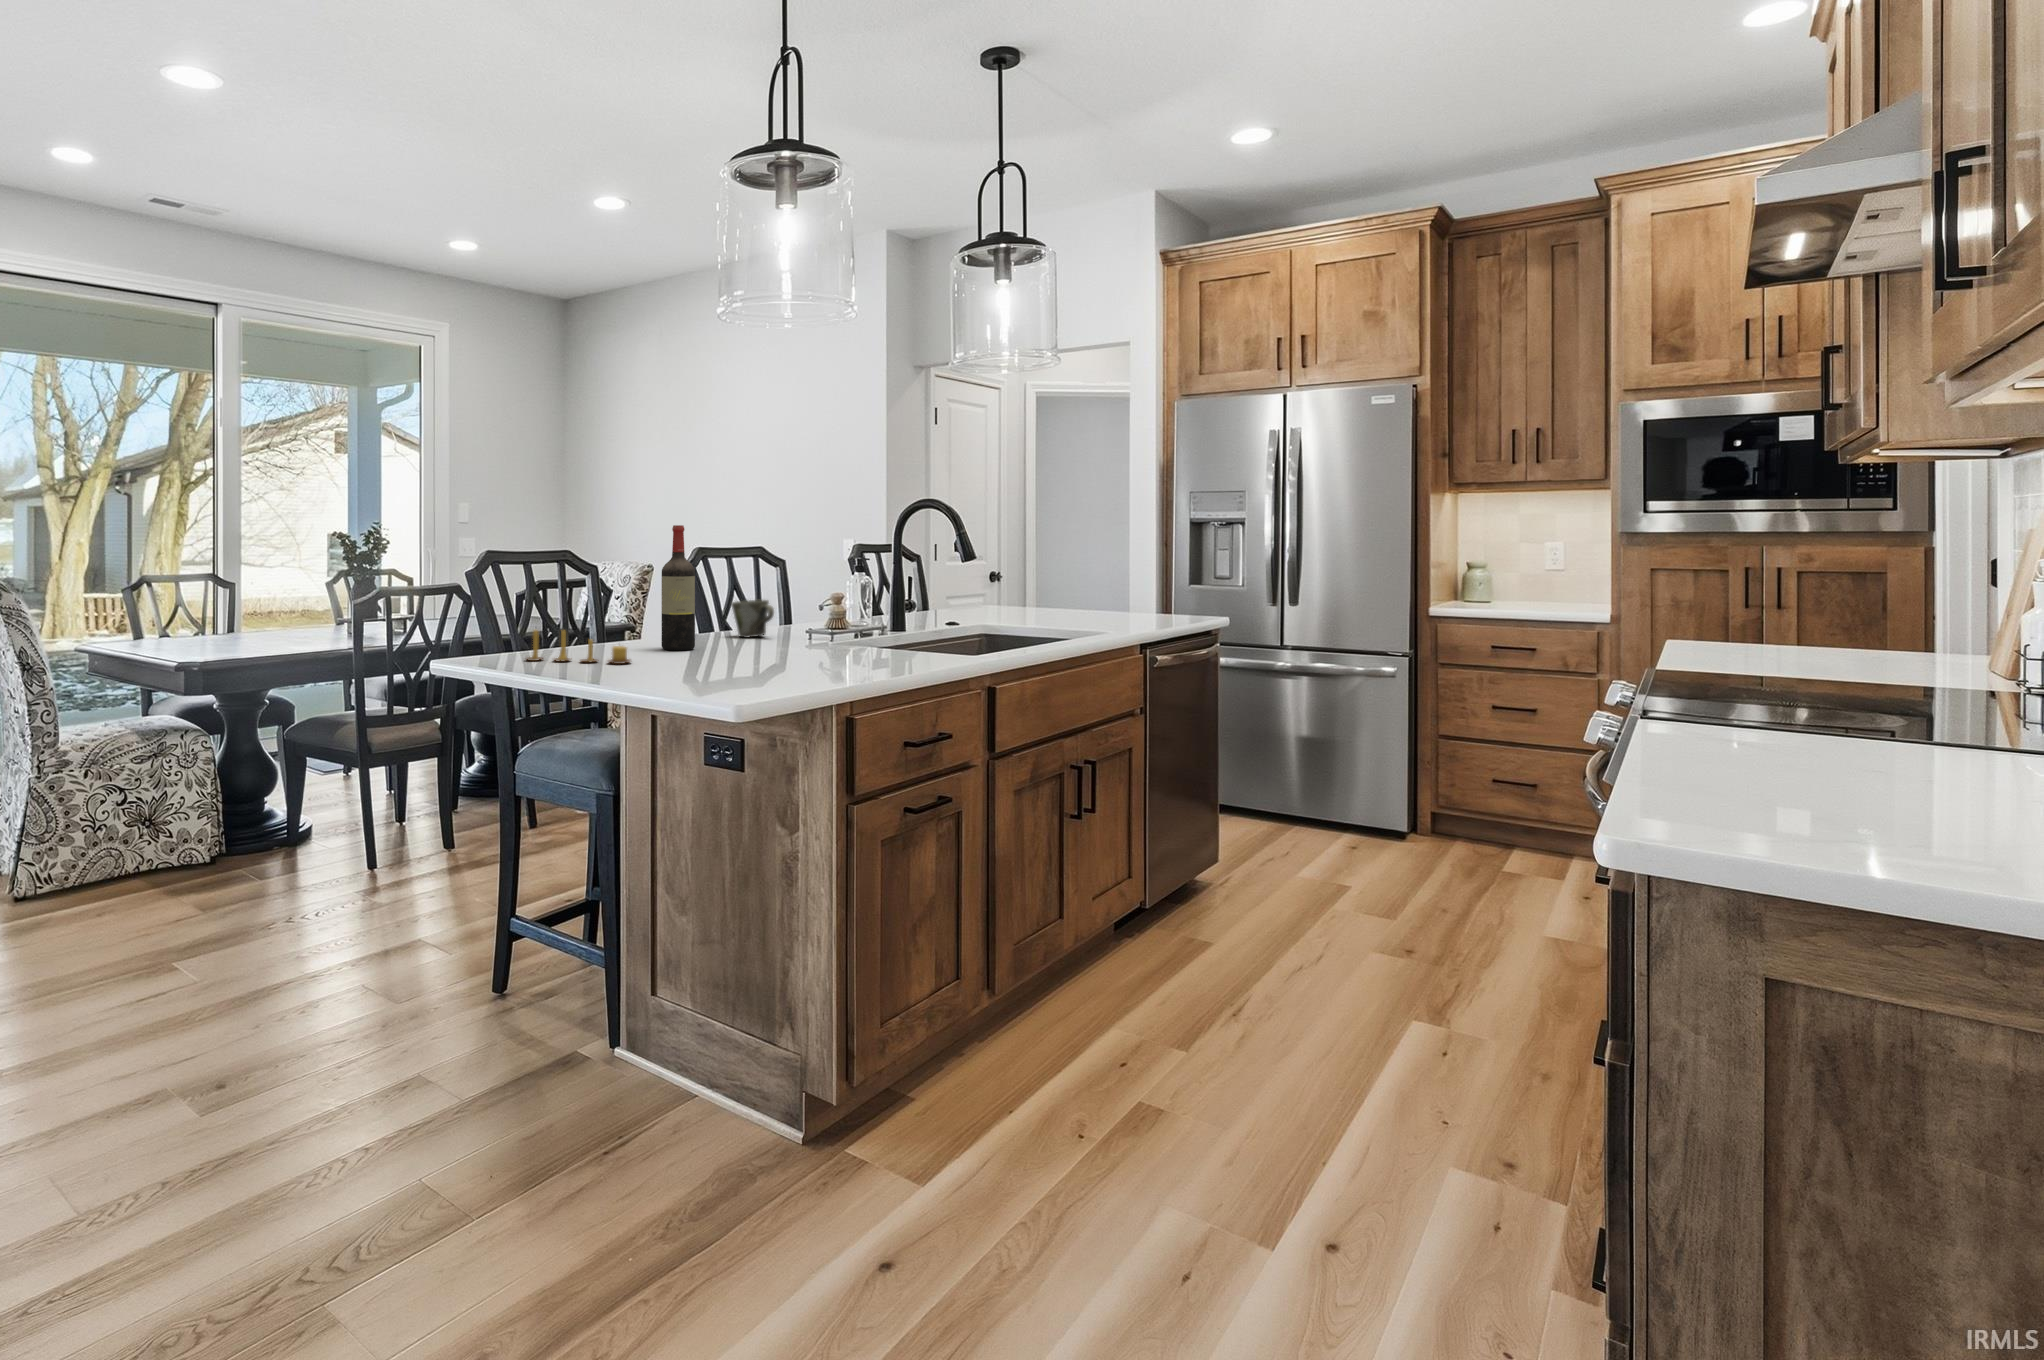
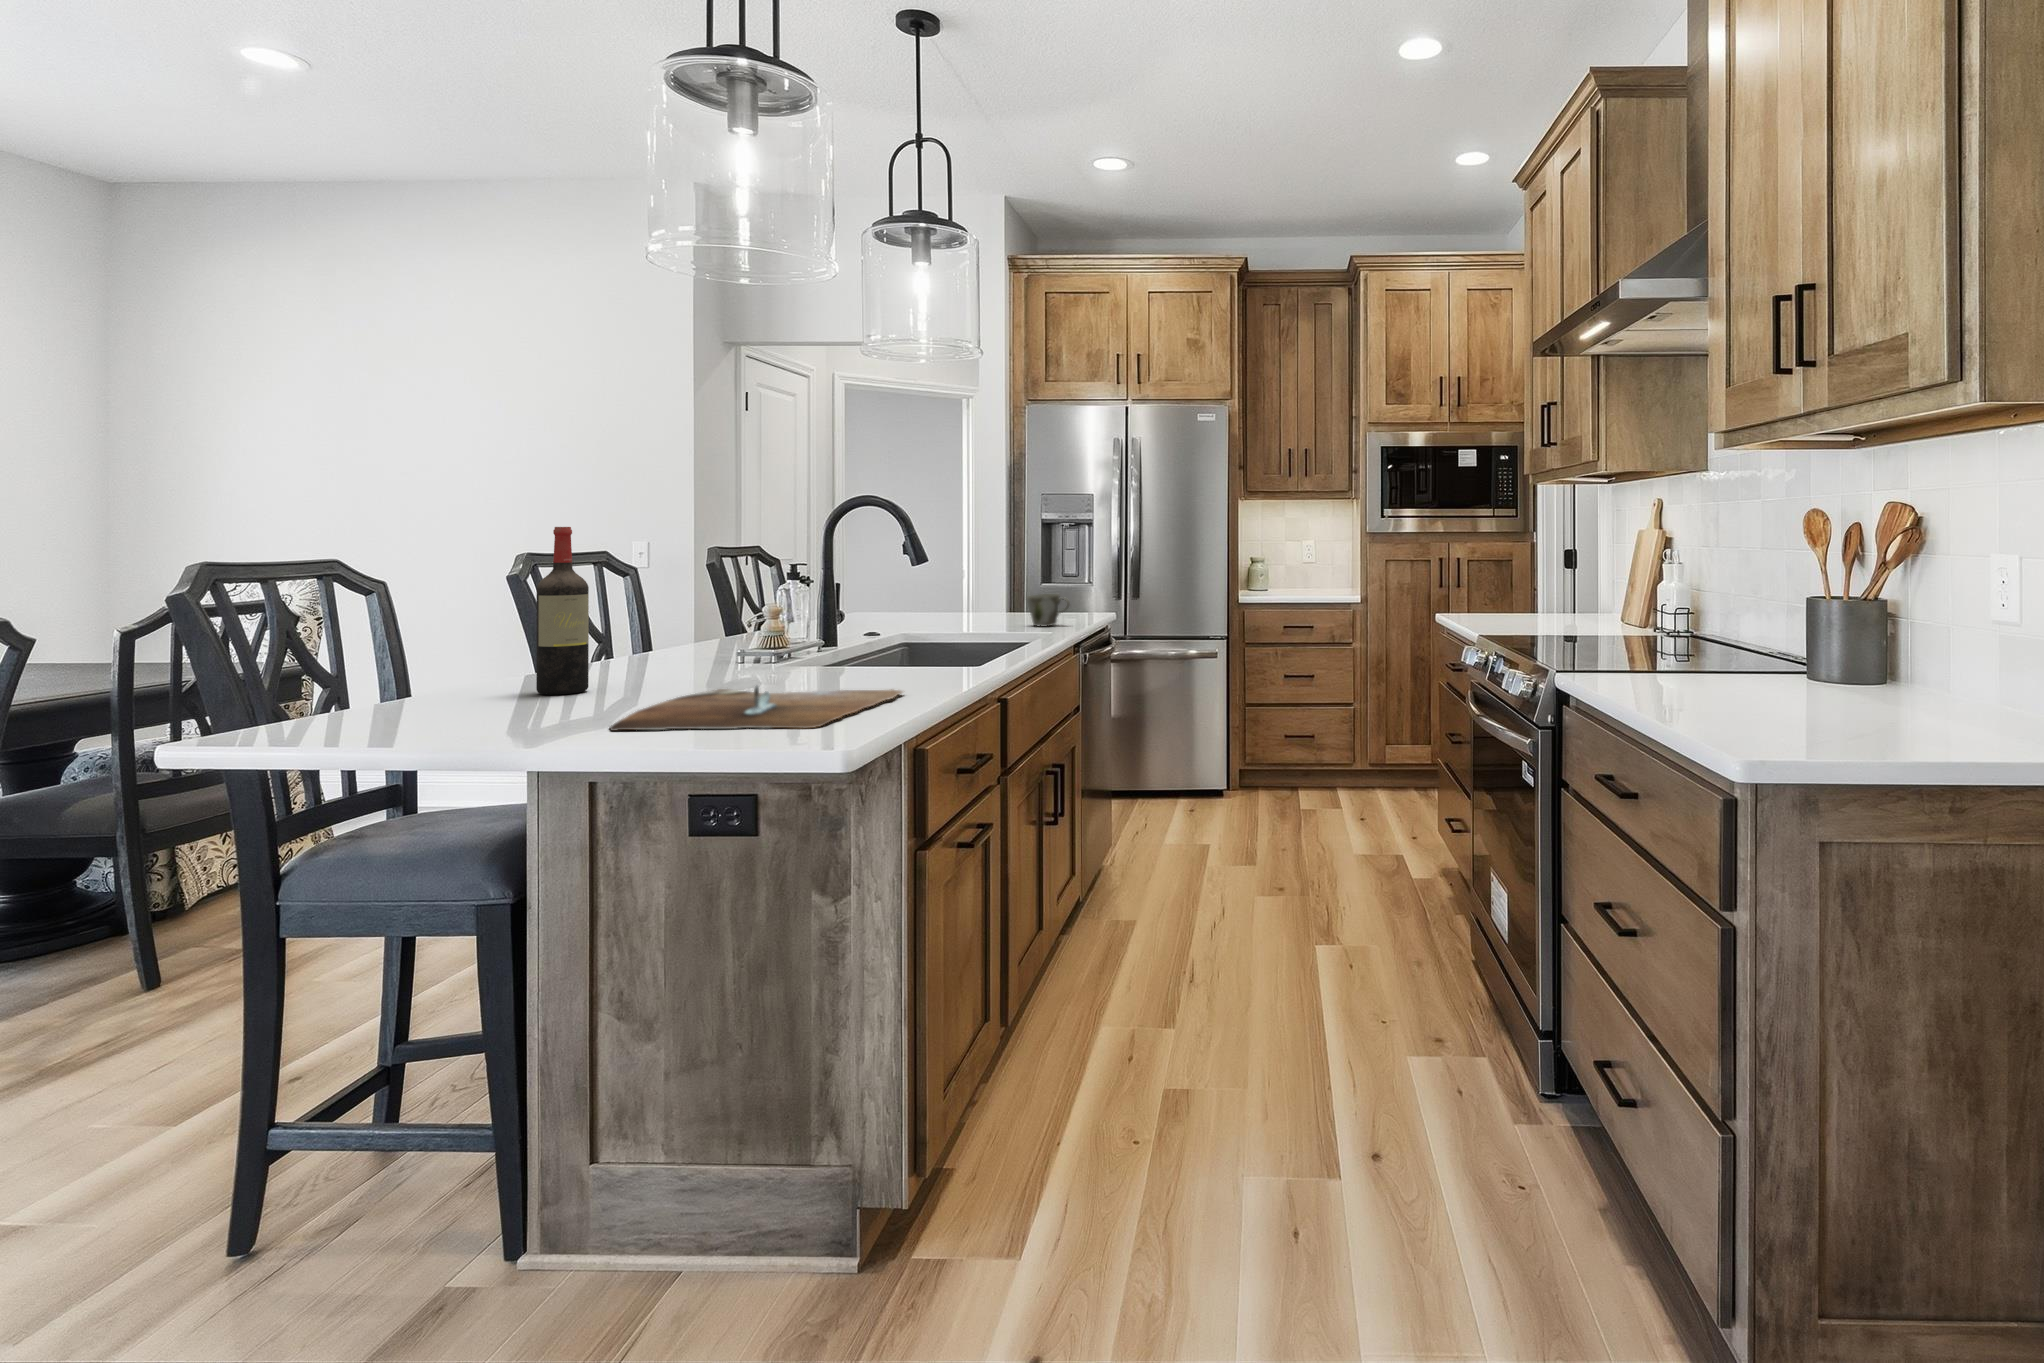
mug: present [731,600,774,638] -> present [1026,594,1070,627]
candle: present [526,629,630,664] -> none [336,674,534,728]
cutting board: none [653,652,892,688] -> present [610,686,902,731]

